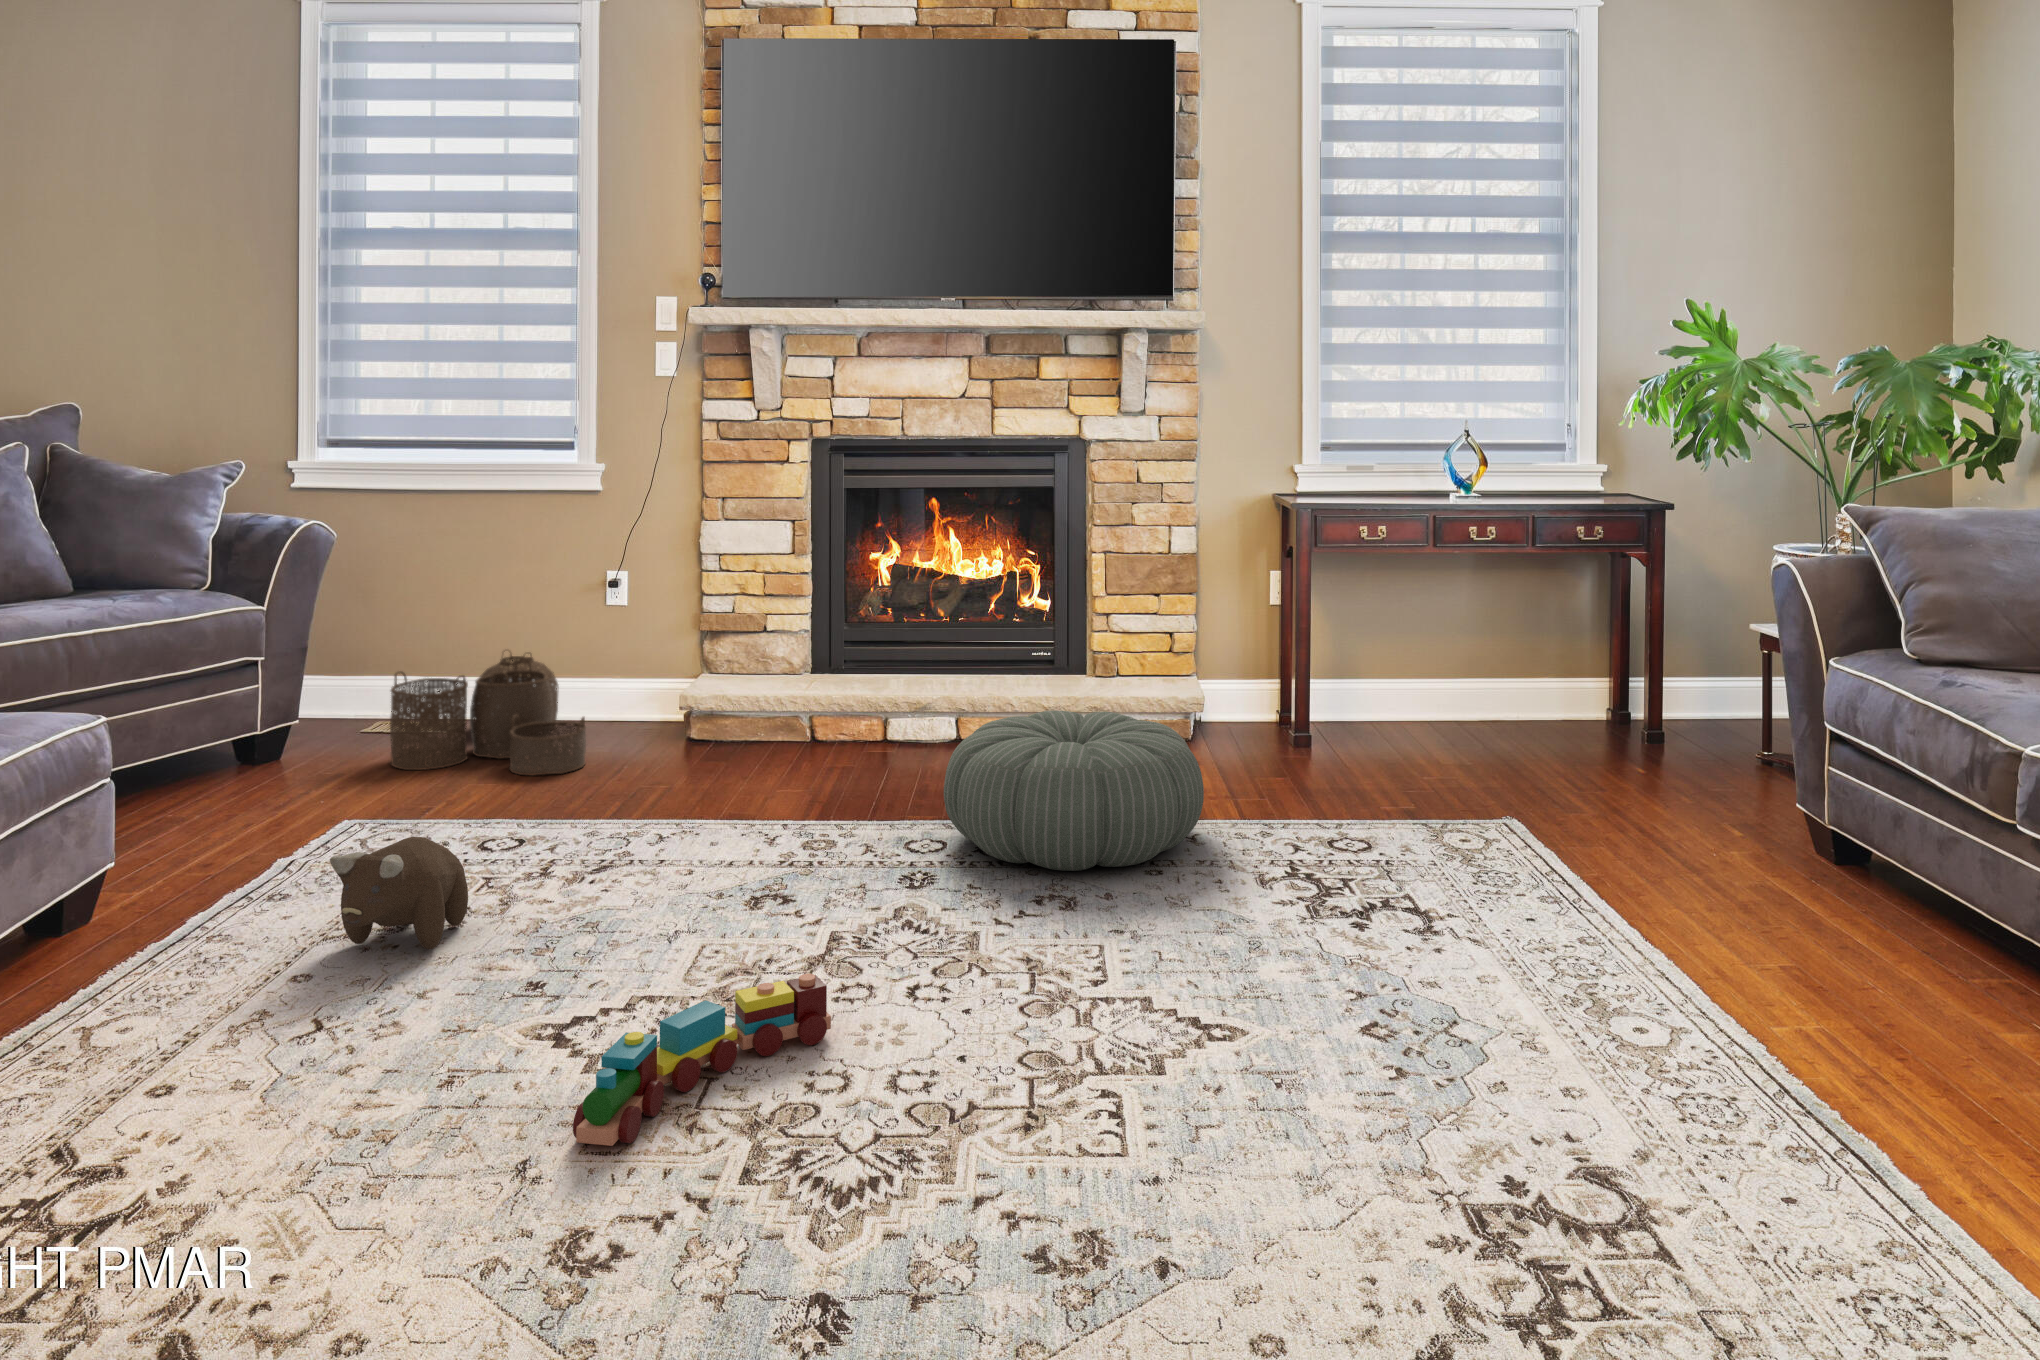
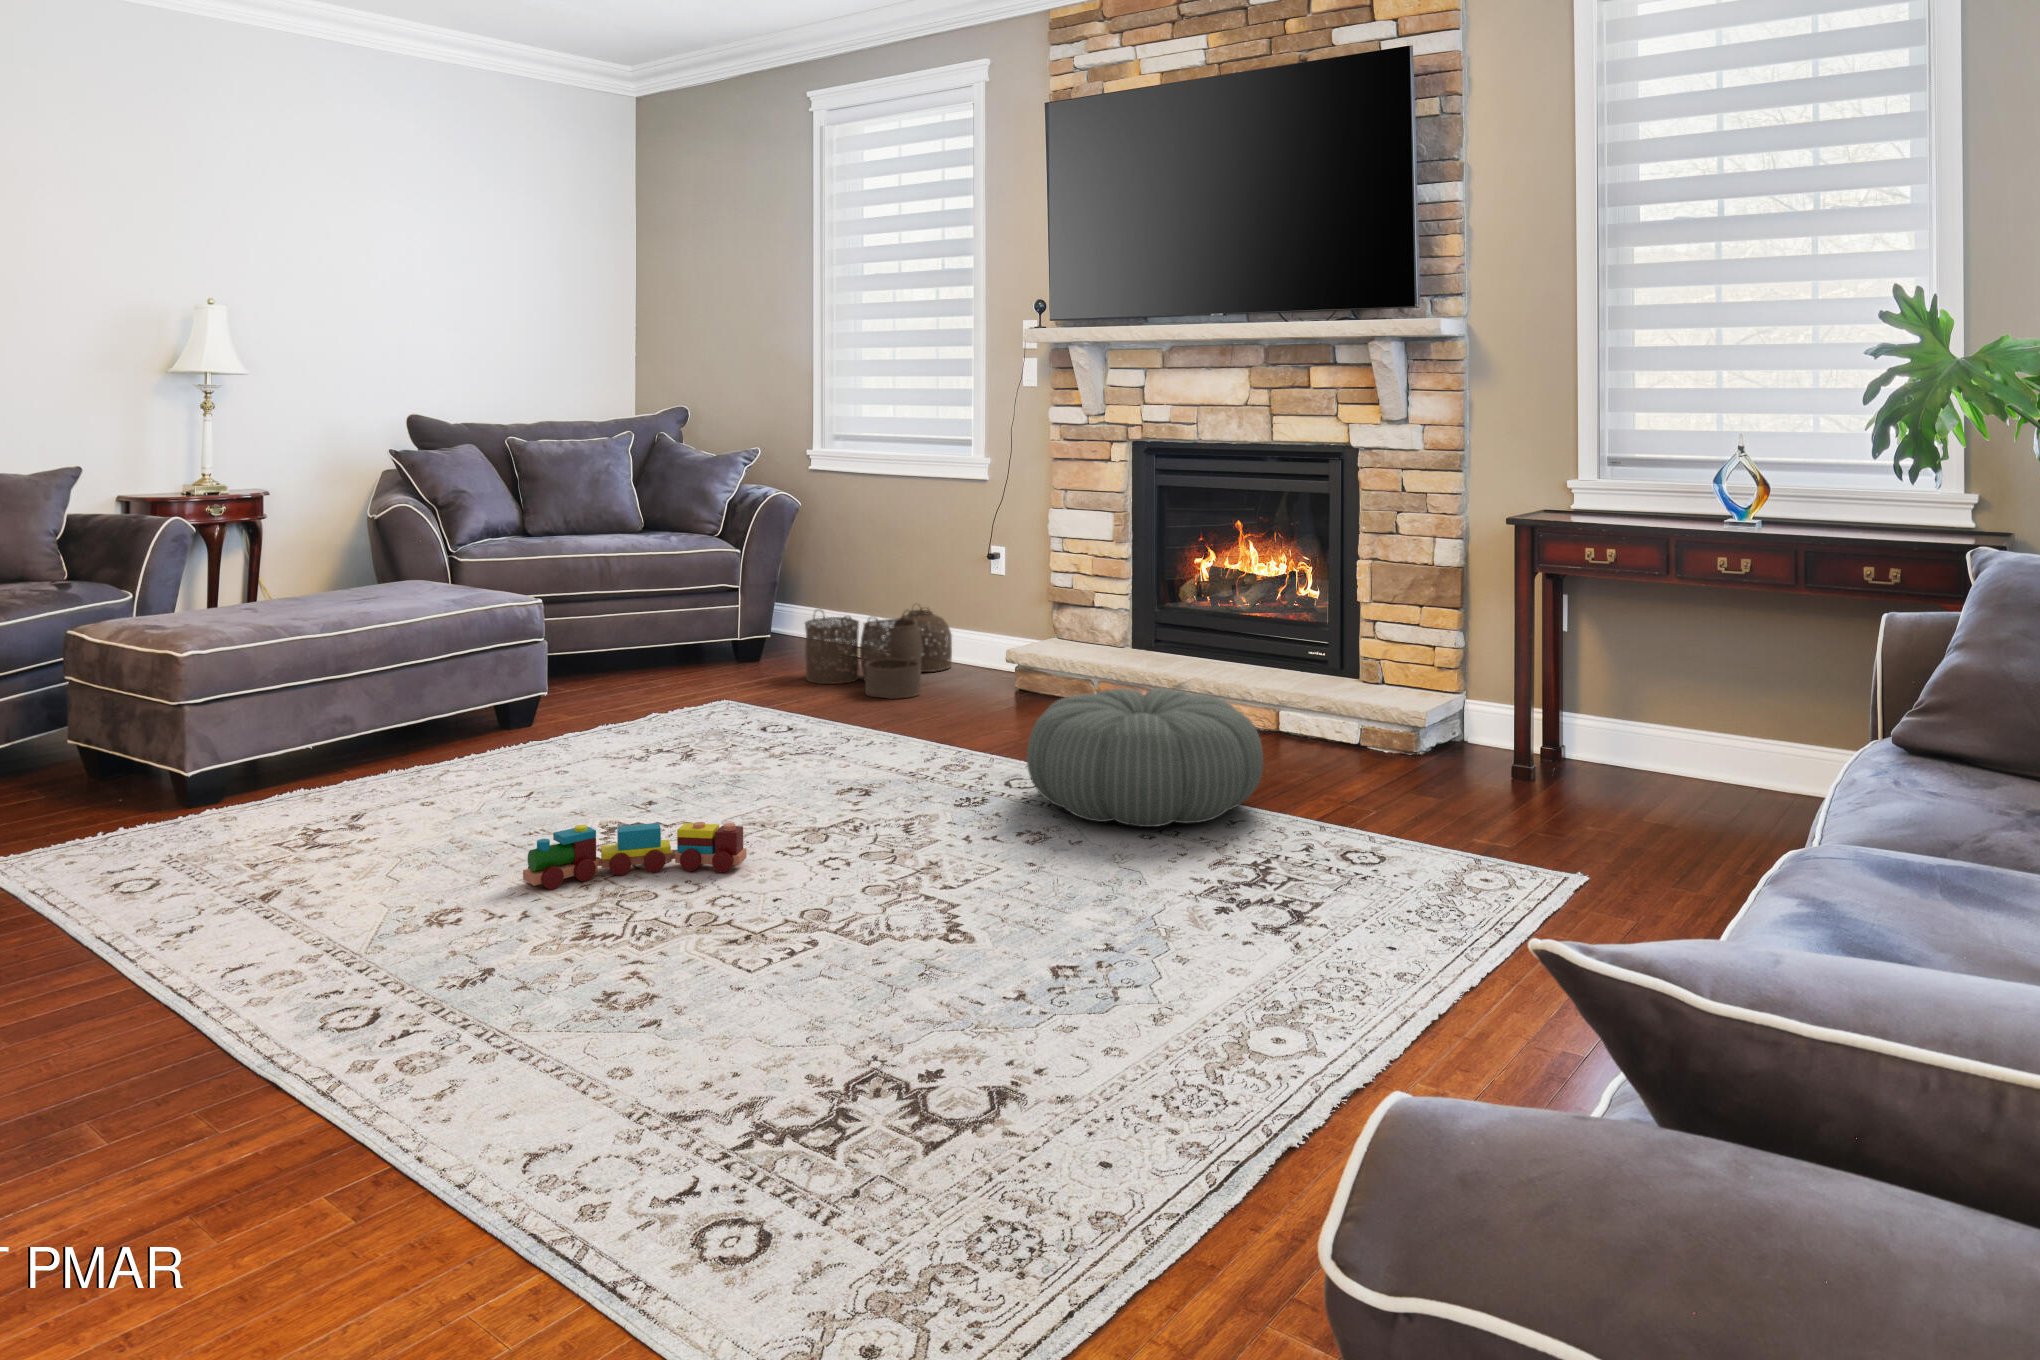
plush toy: present [330,837,468,950] -> none [578,703,682,779]

